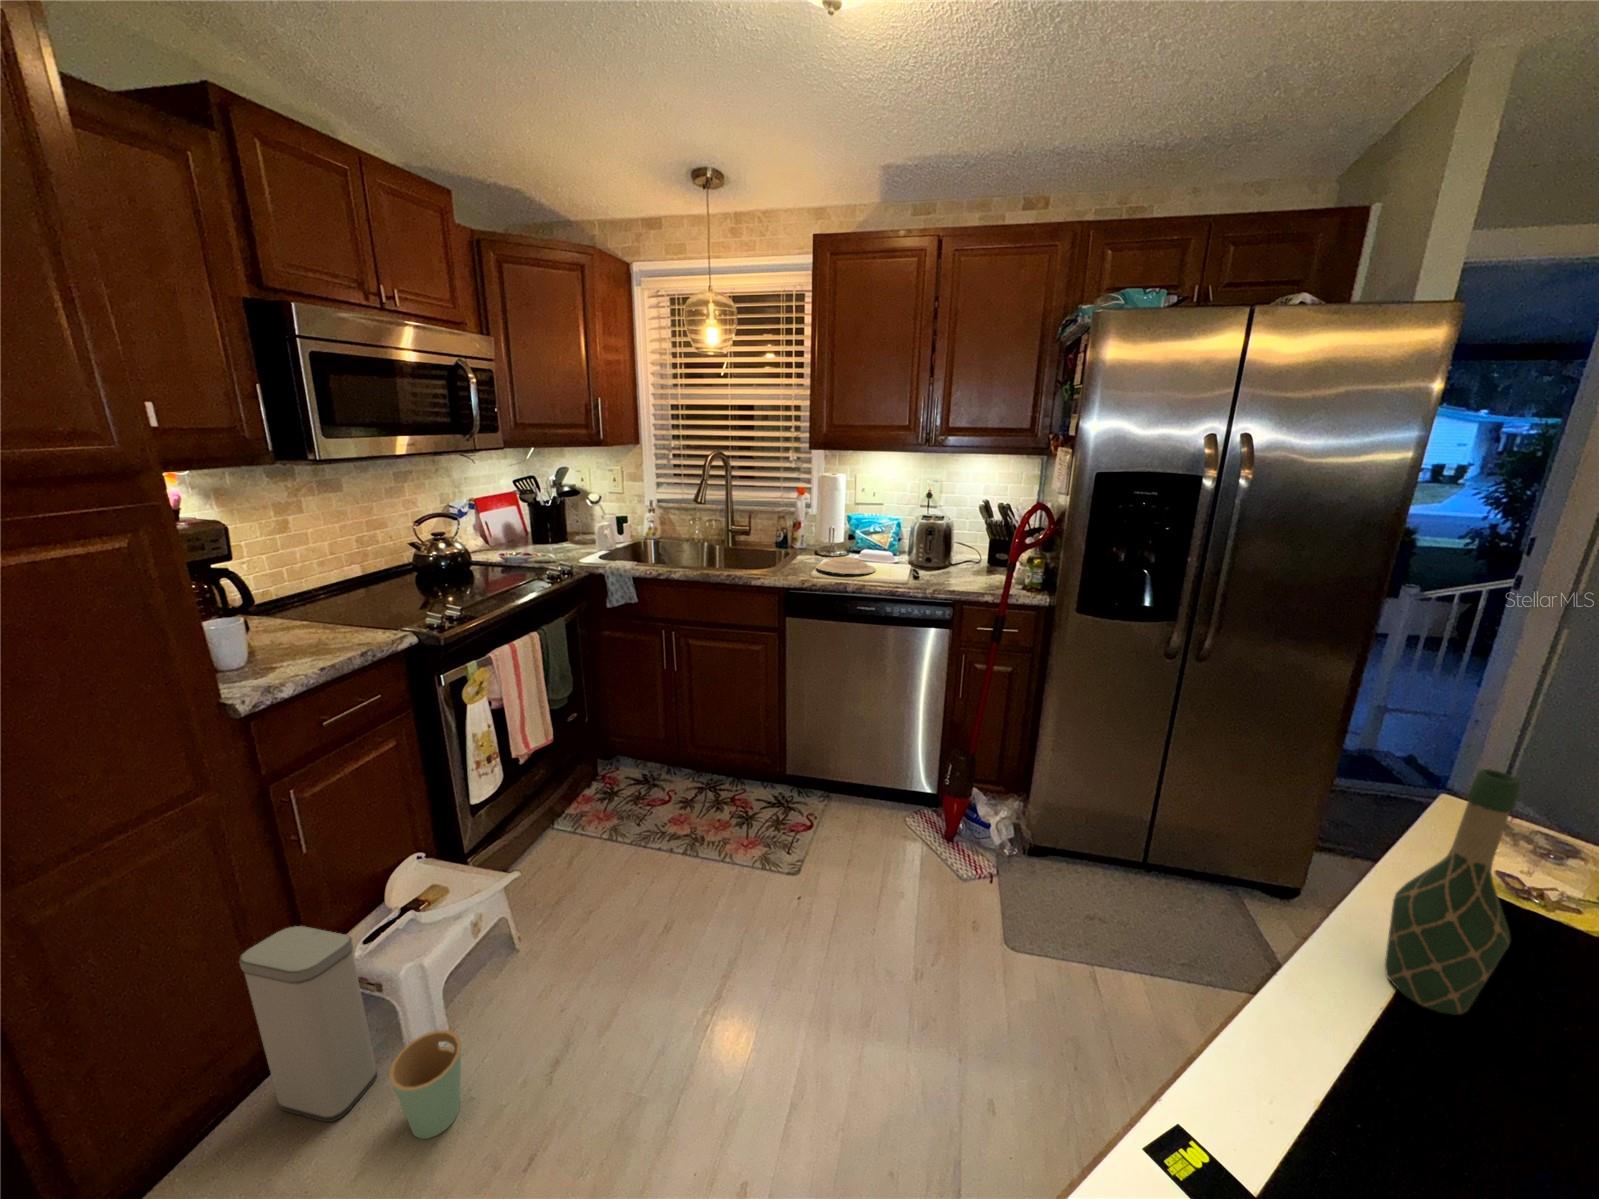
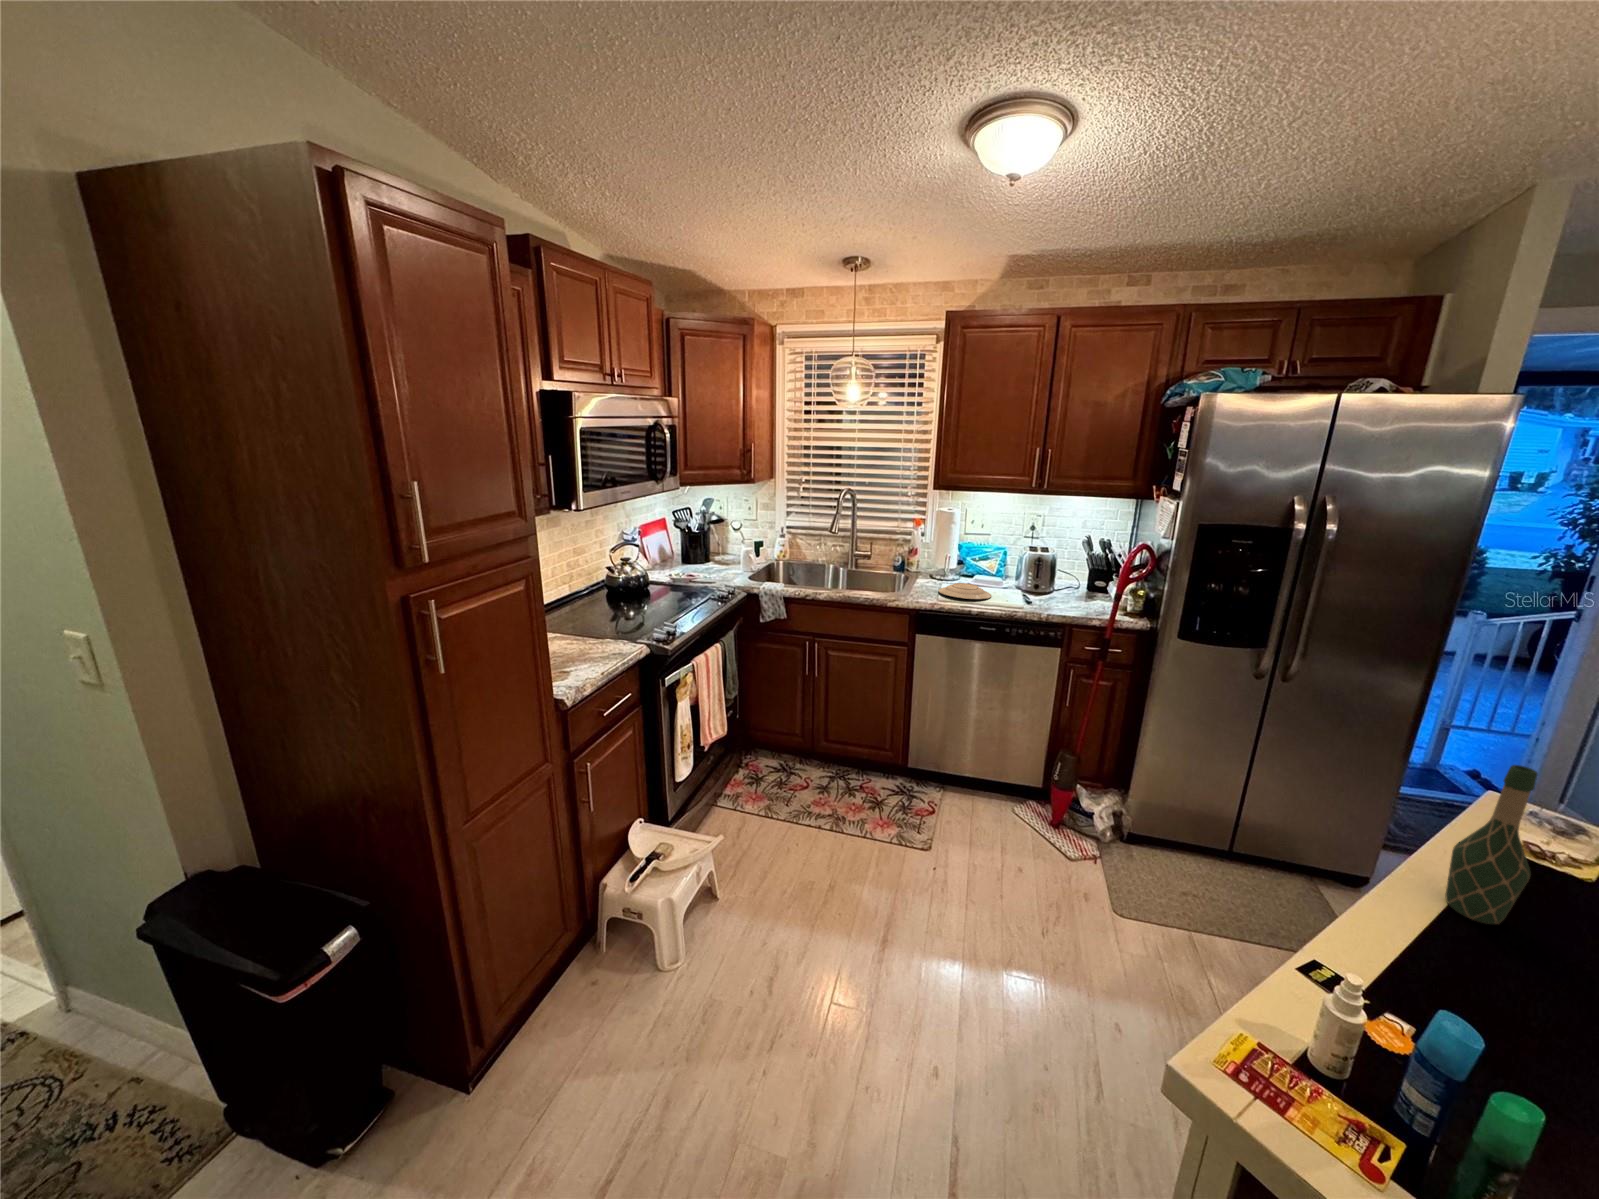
trash can: present [239,926,461,1139] -> none [571,860,719,1020]

